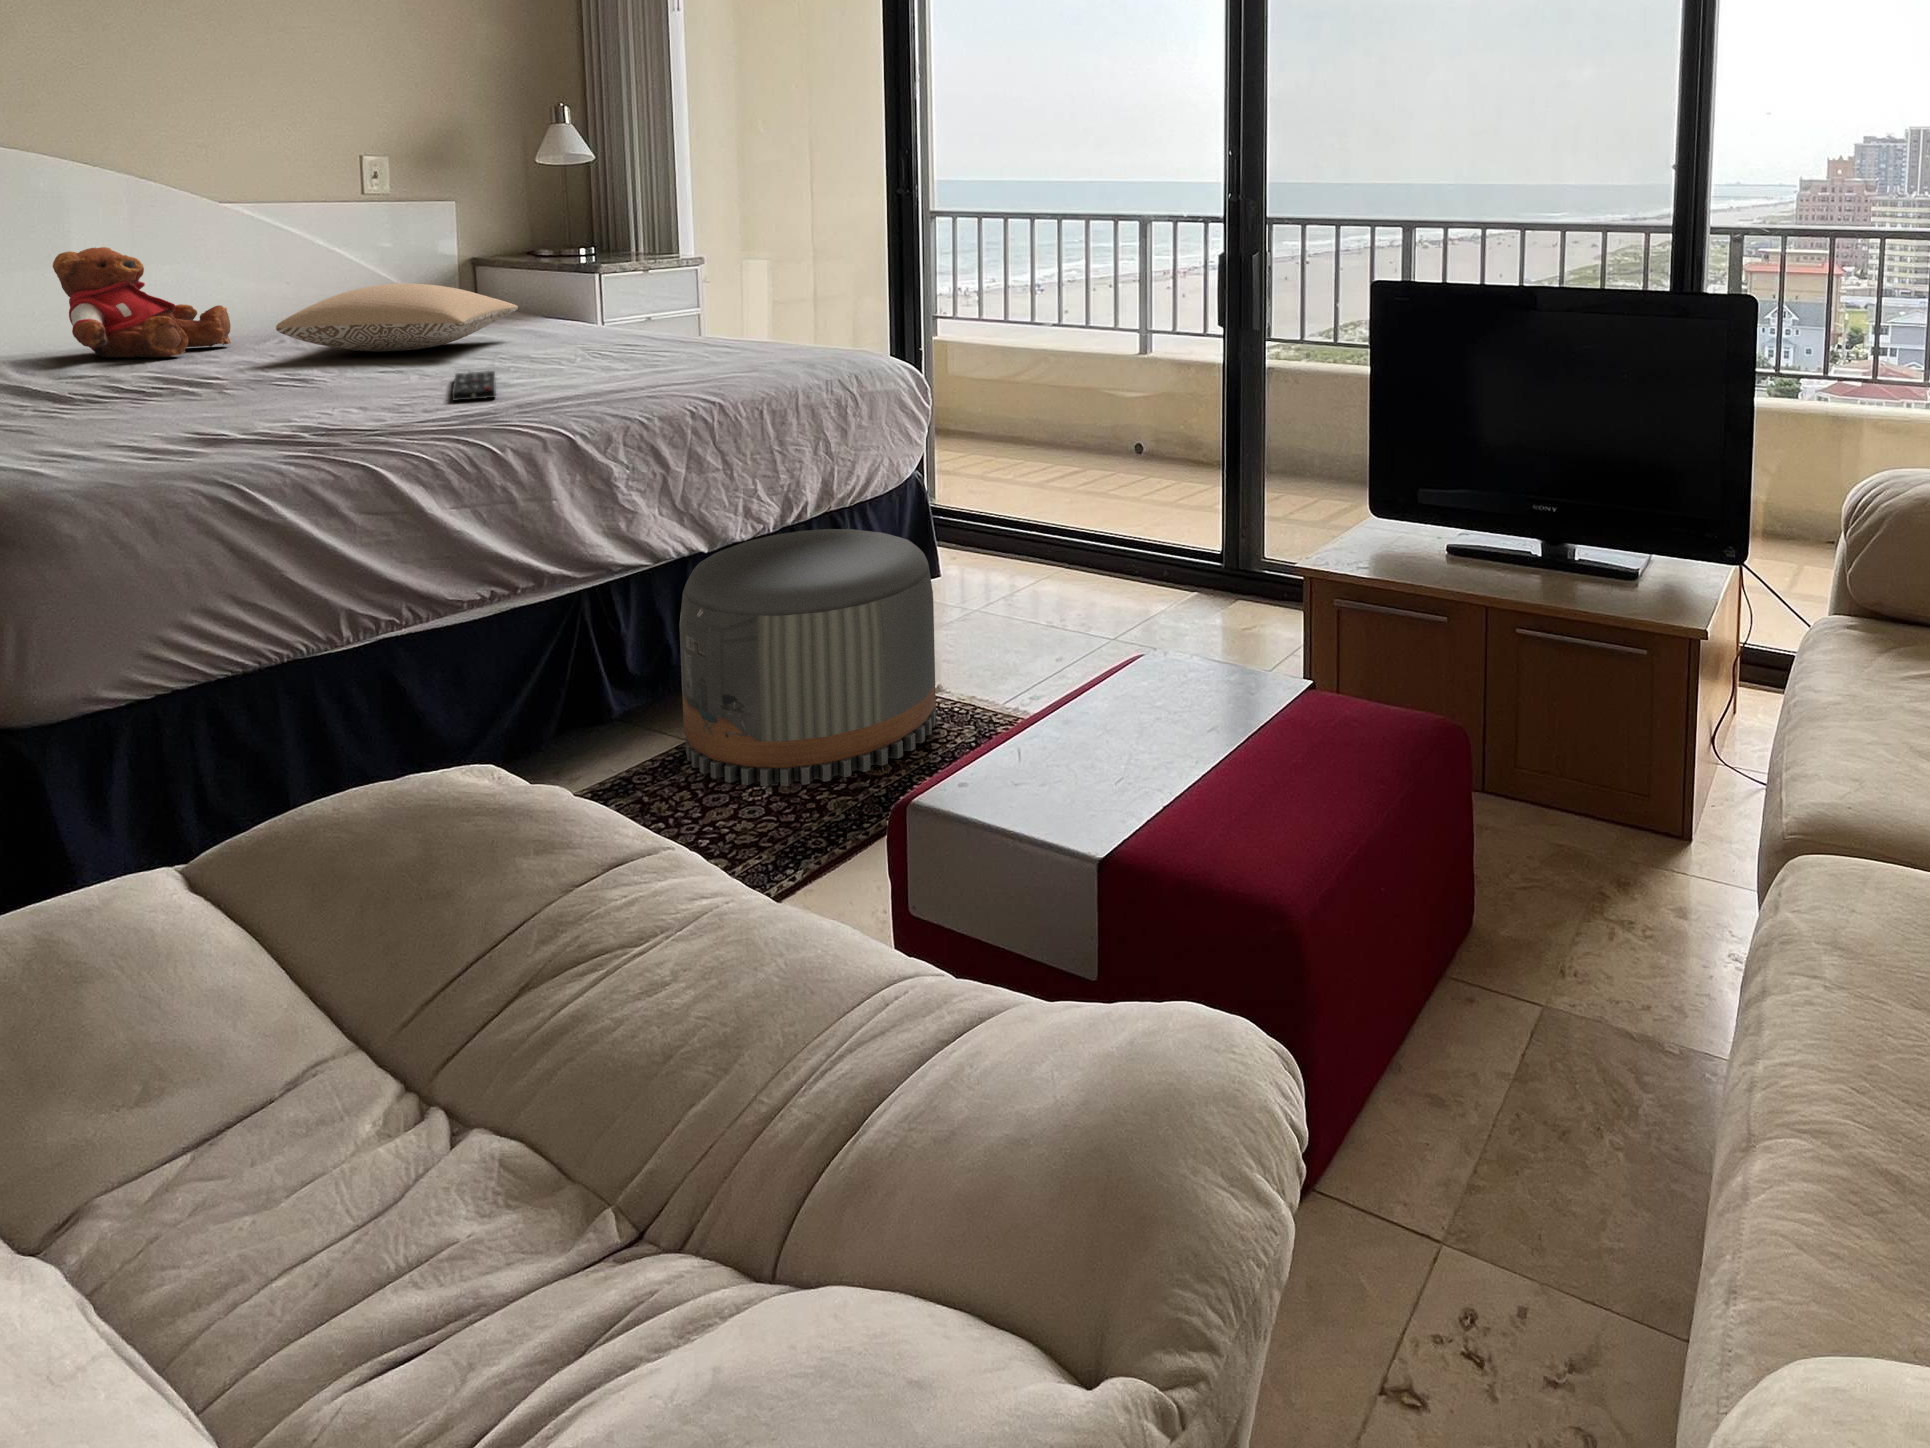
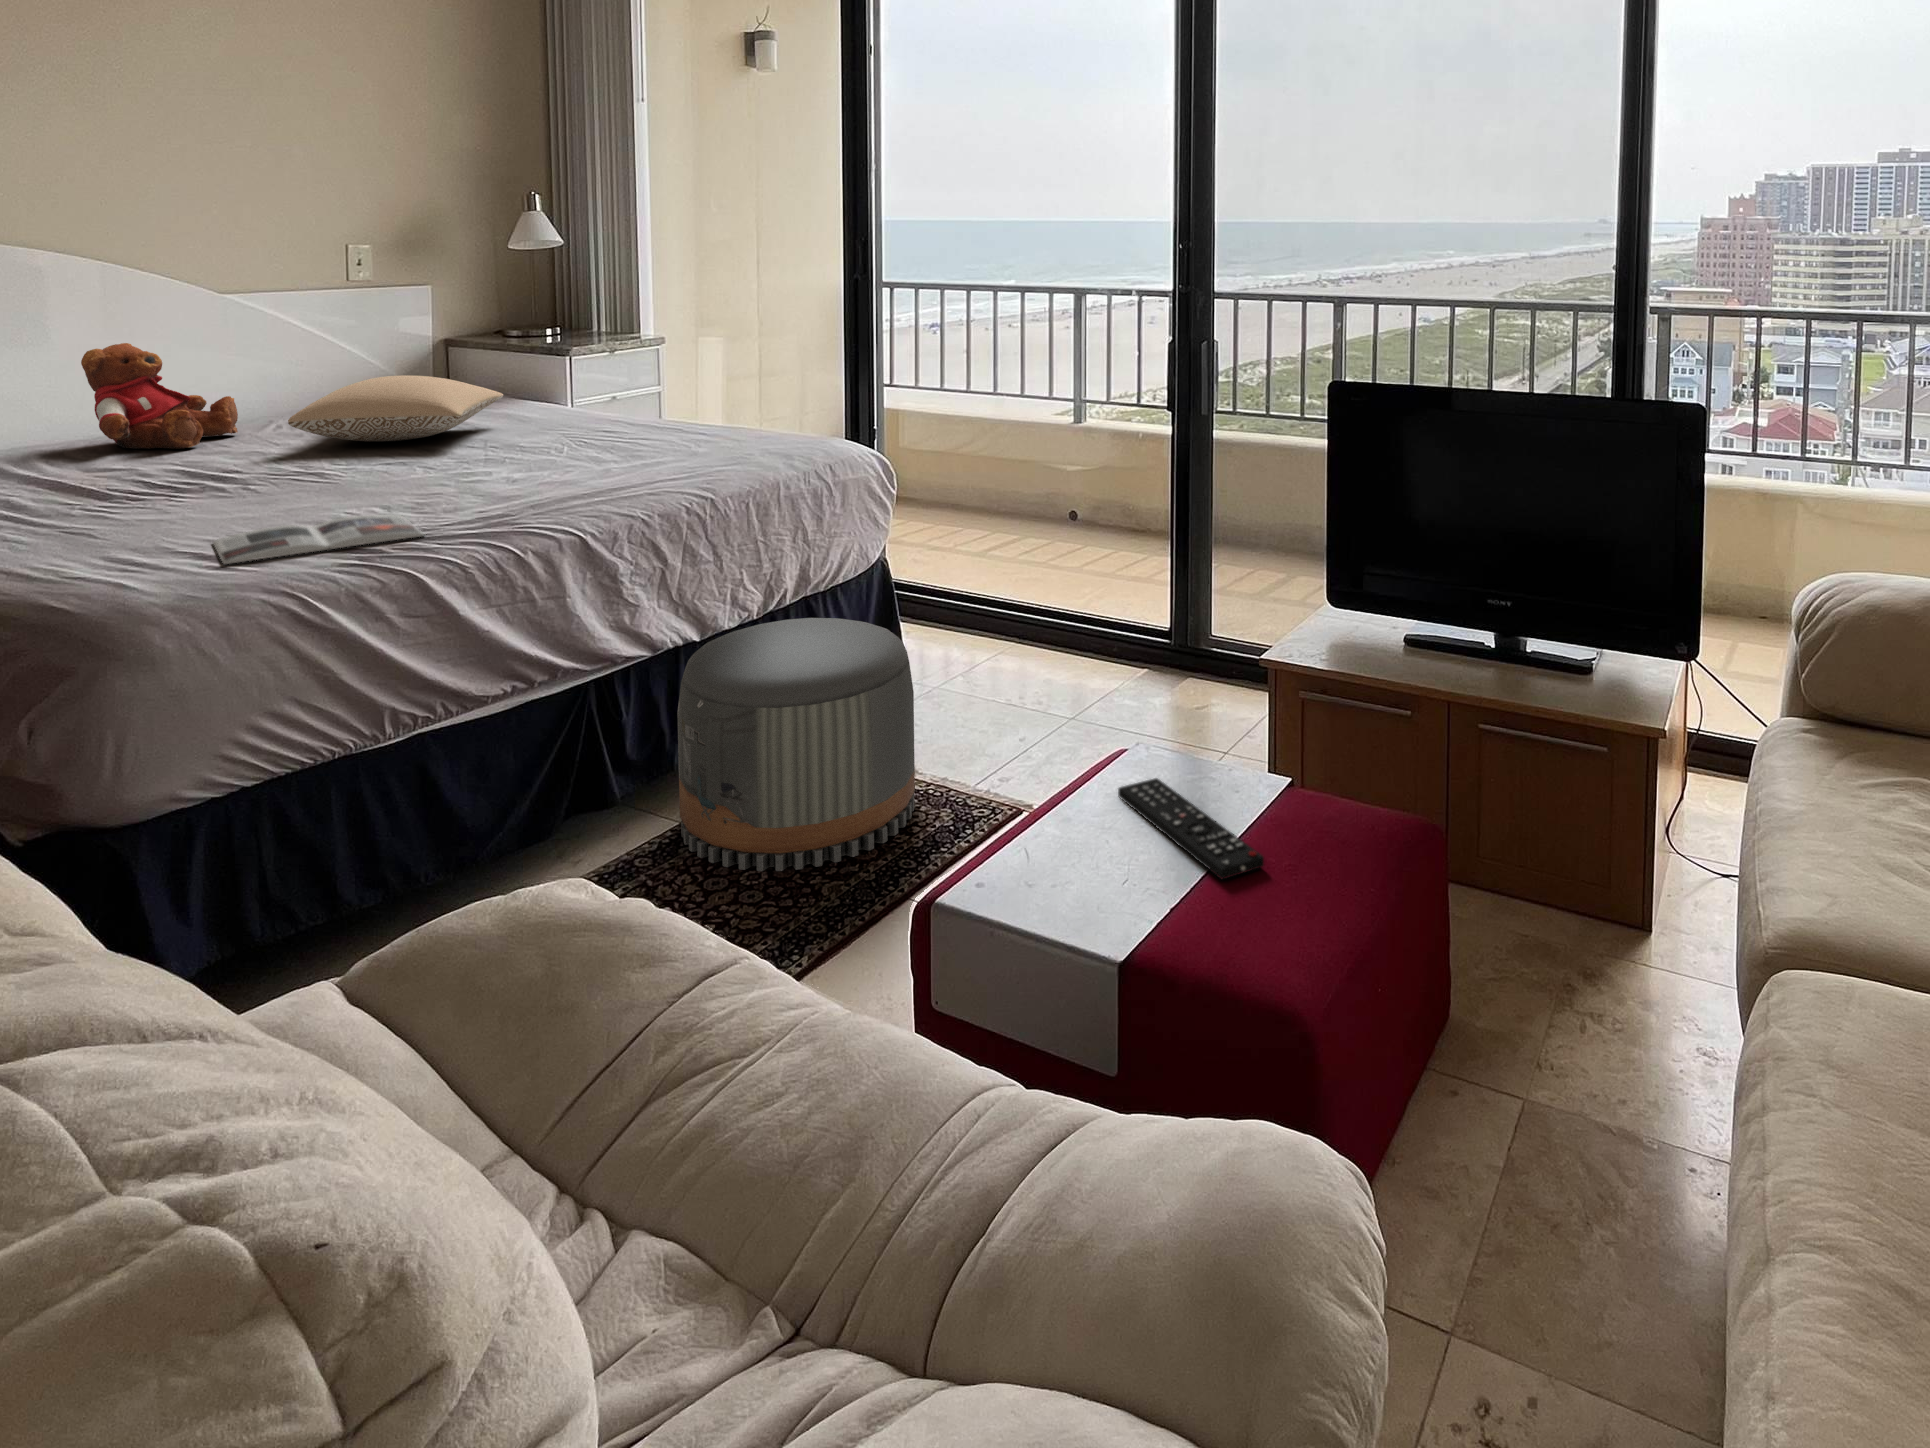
remote control: present [452,371,496,401] -> present [1118,778,1264,879]
magazine: none [159,413,395,457] -> present [213,515,424,564]

